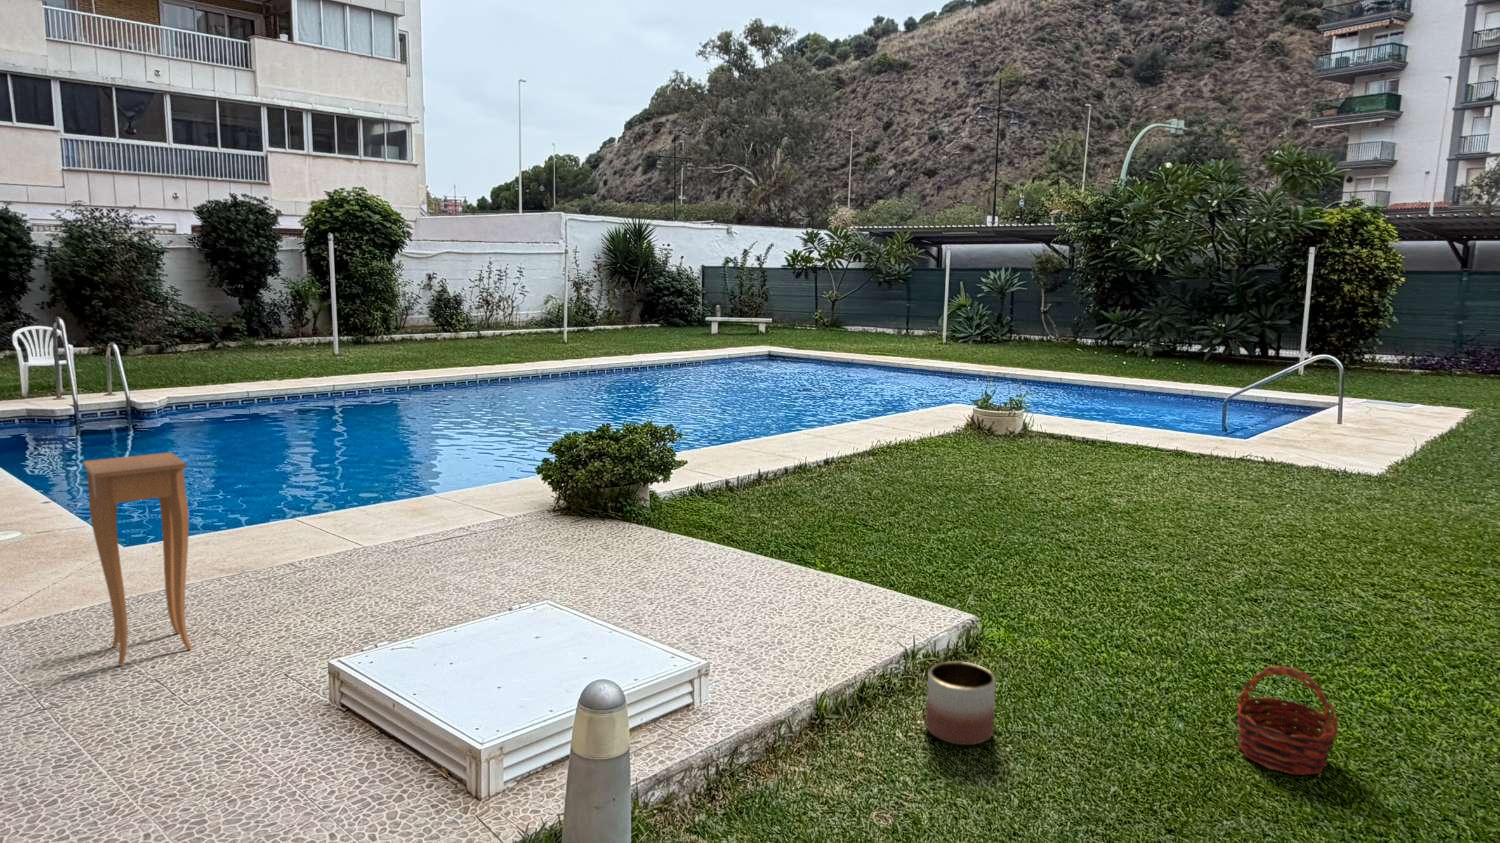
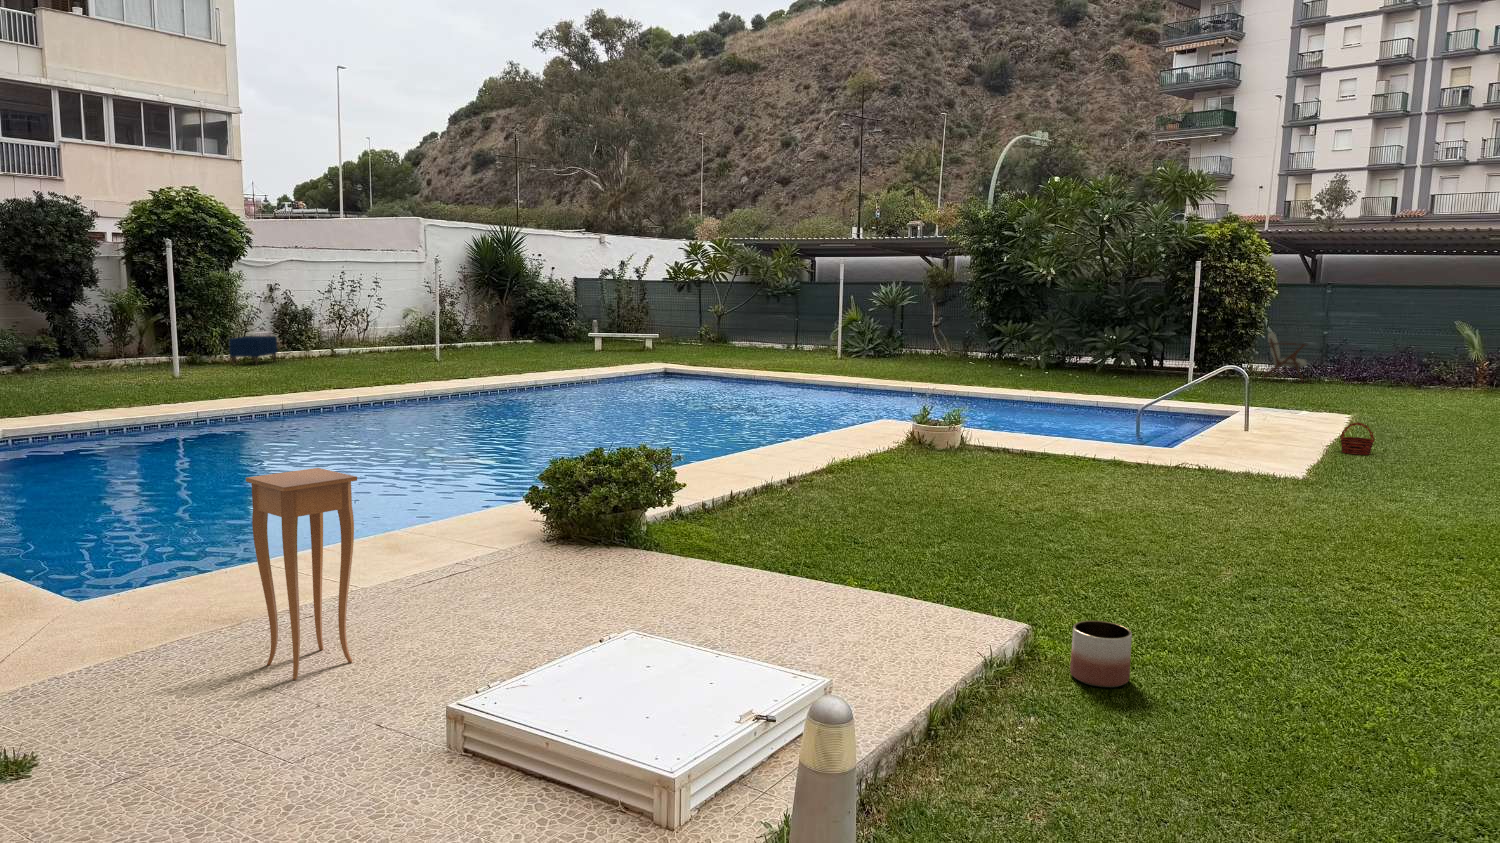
bench: none [389,318,433,344] -> present [229,336,278,365]
lounge chair: none [1384,321,1443,377] -> present [1263,332,1307,383]
basket: present [1236,666,1338,775] -> present [1340,422,1375,455]

